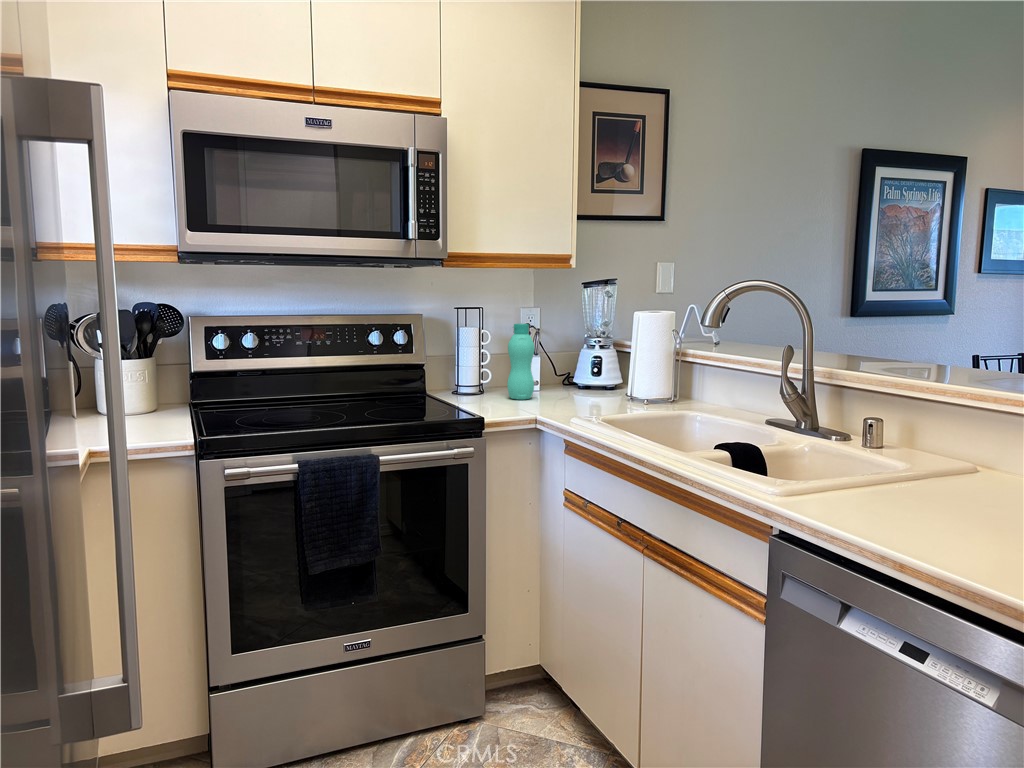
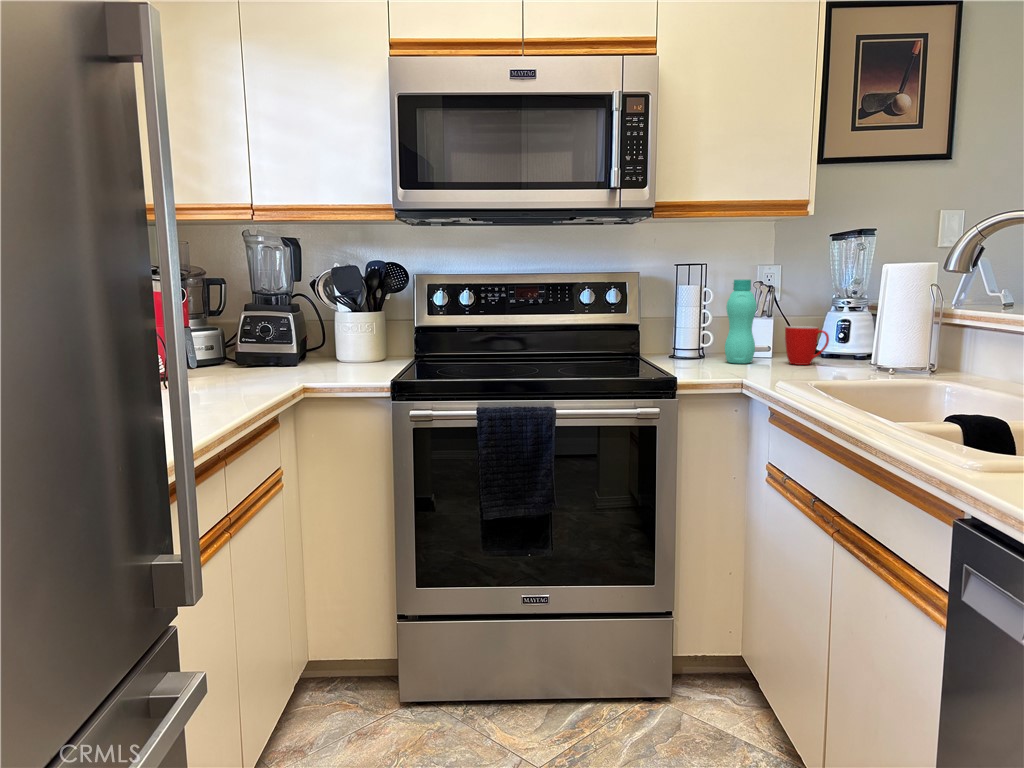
mug: none [558,364,595,399] -> present [785,326,829,365]

